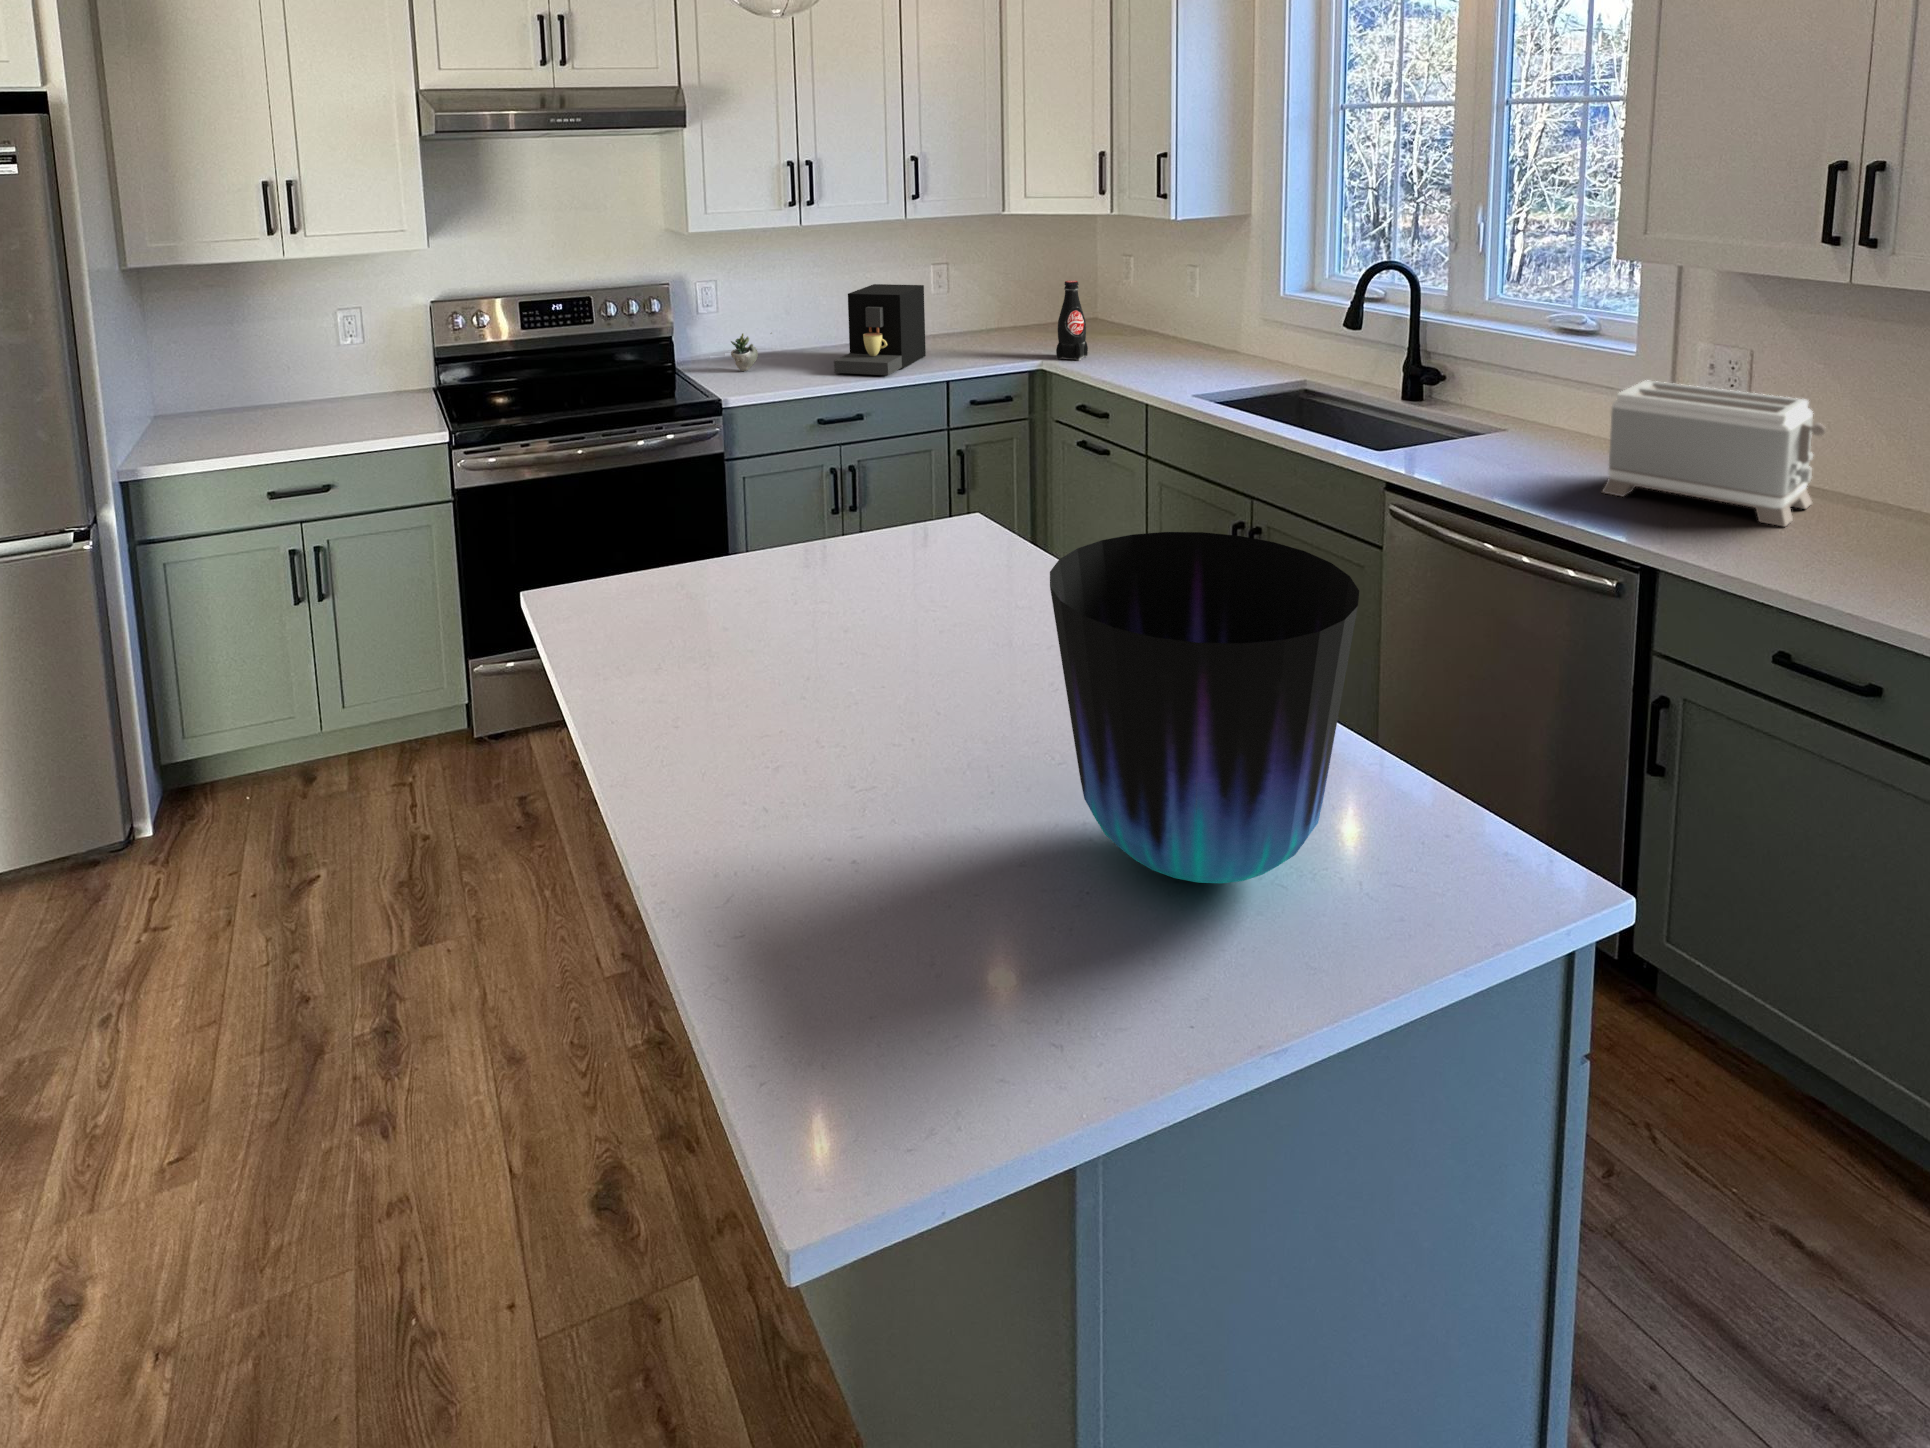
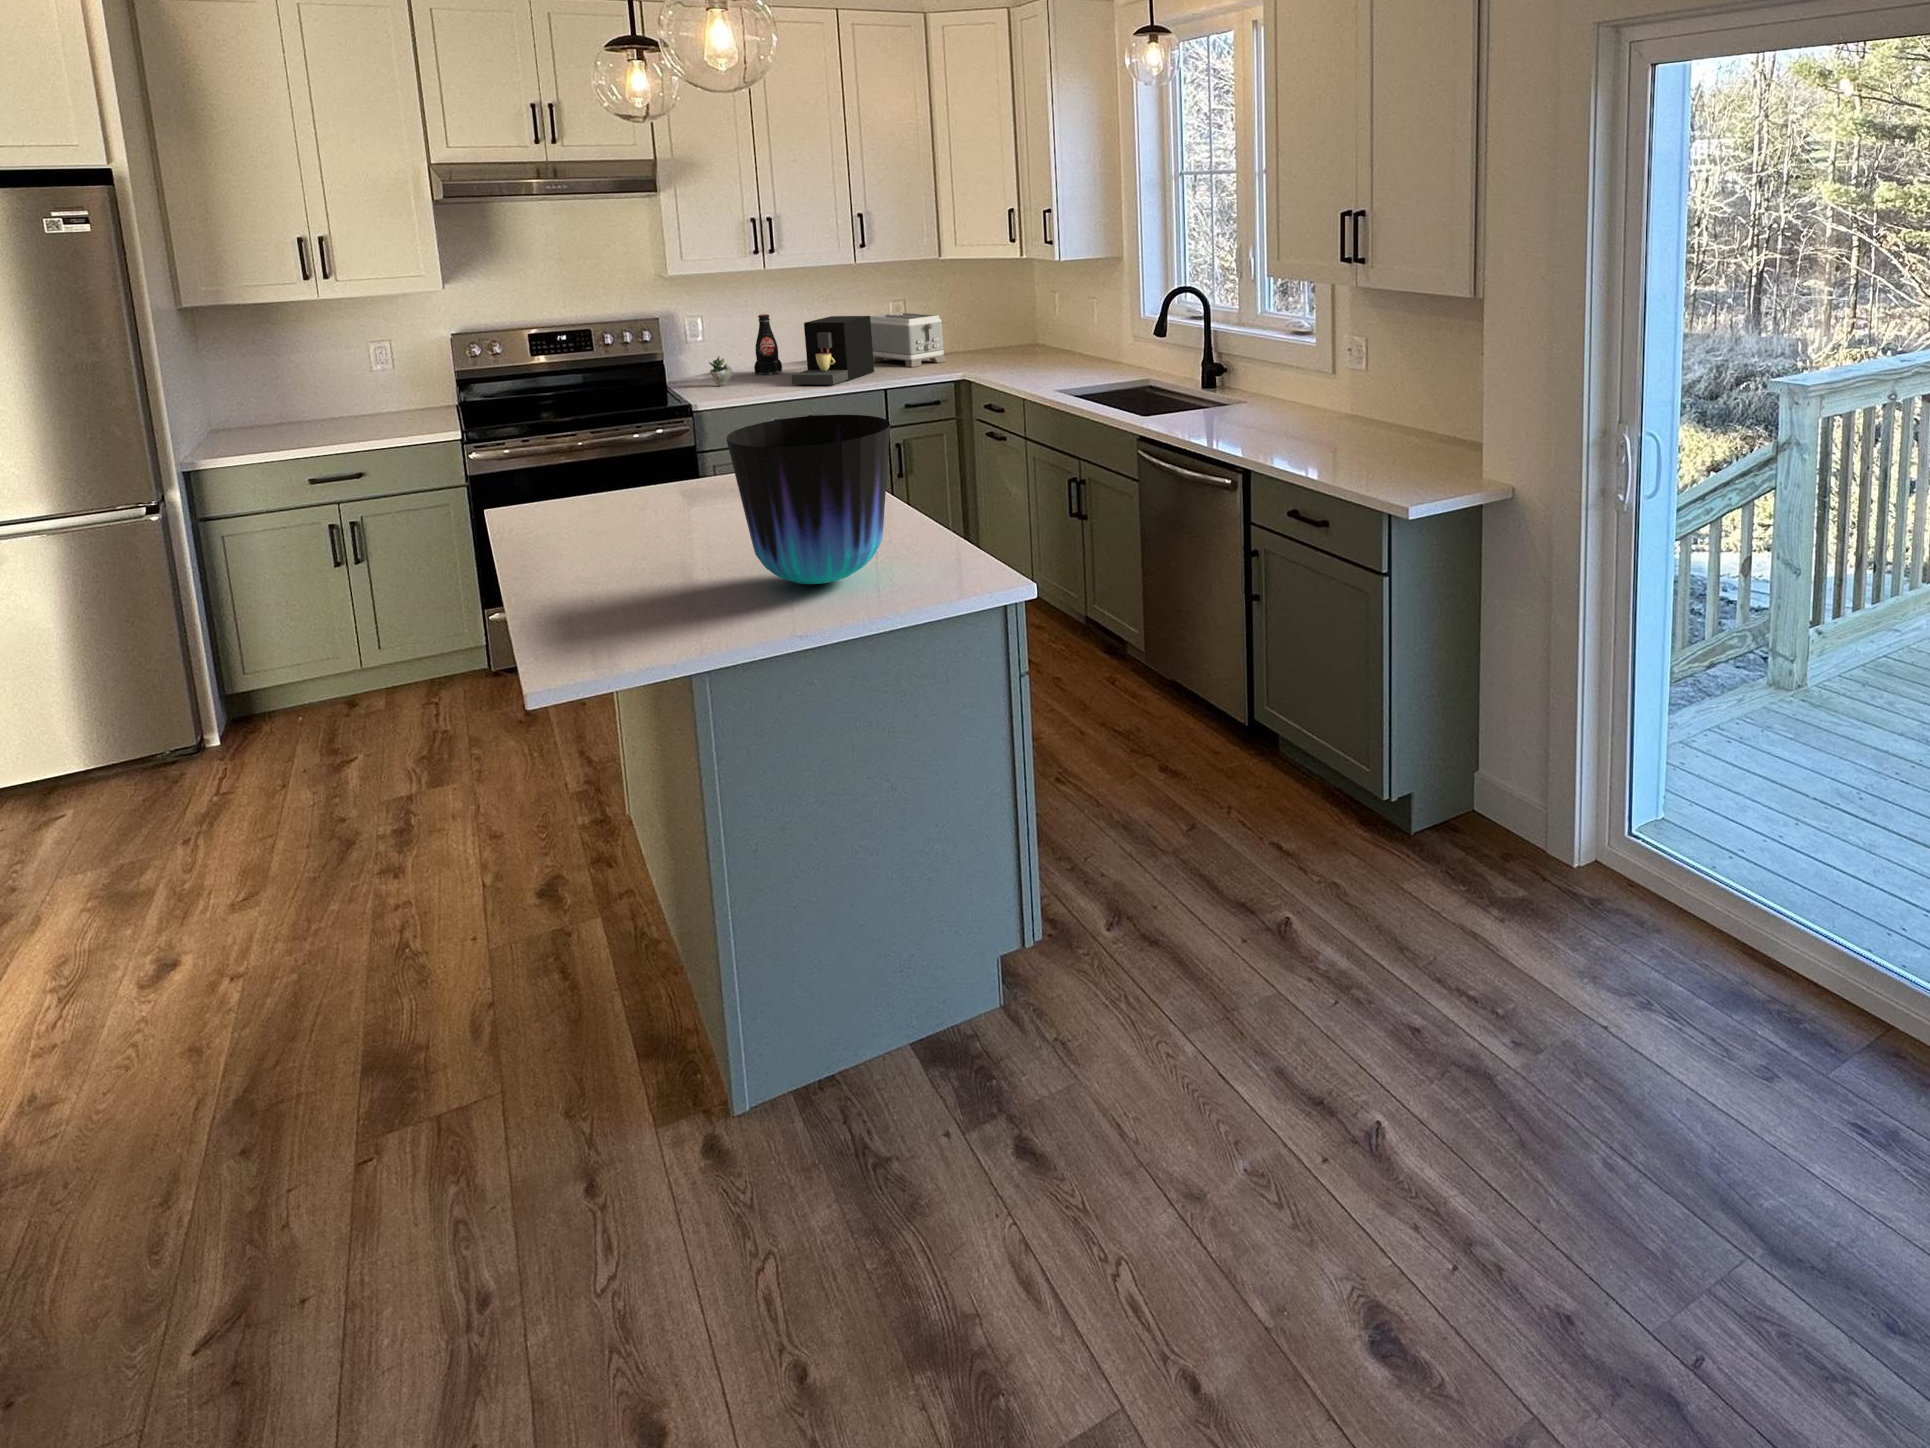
bottle: present [1056,280,1088,360] -> present [754,314,782,375]
toaster: present [1602,381,1826,527] -> present [870,313,947,367]

